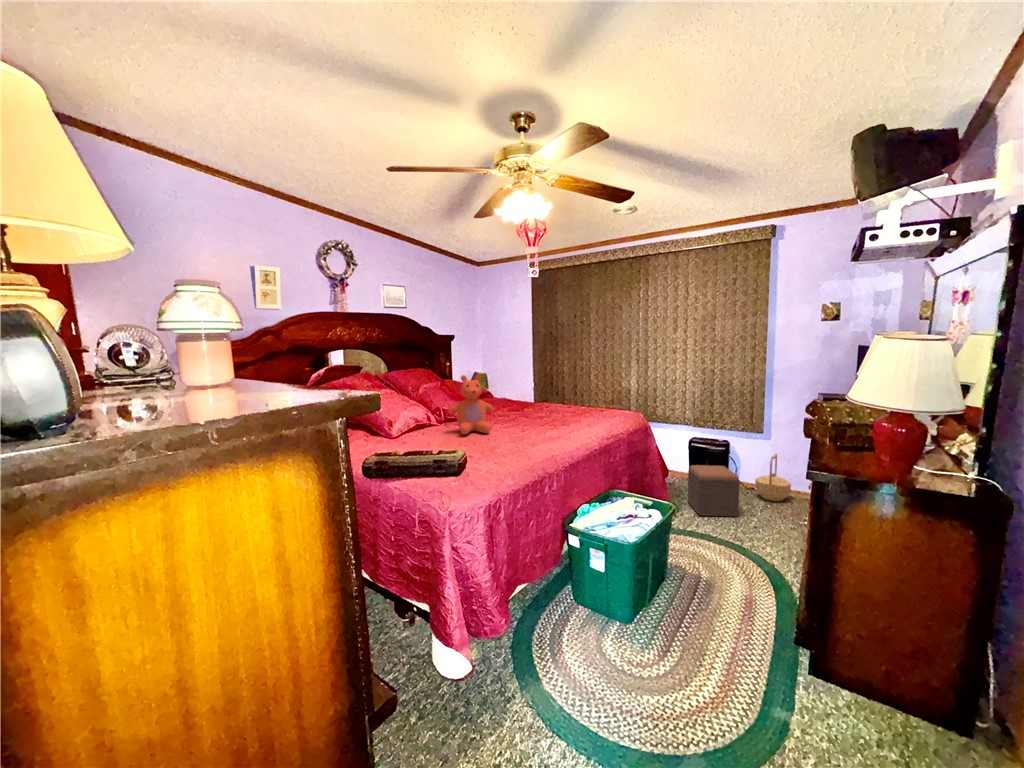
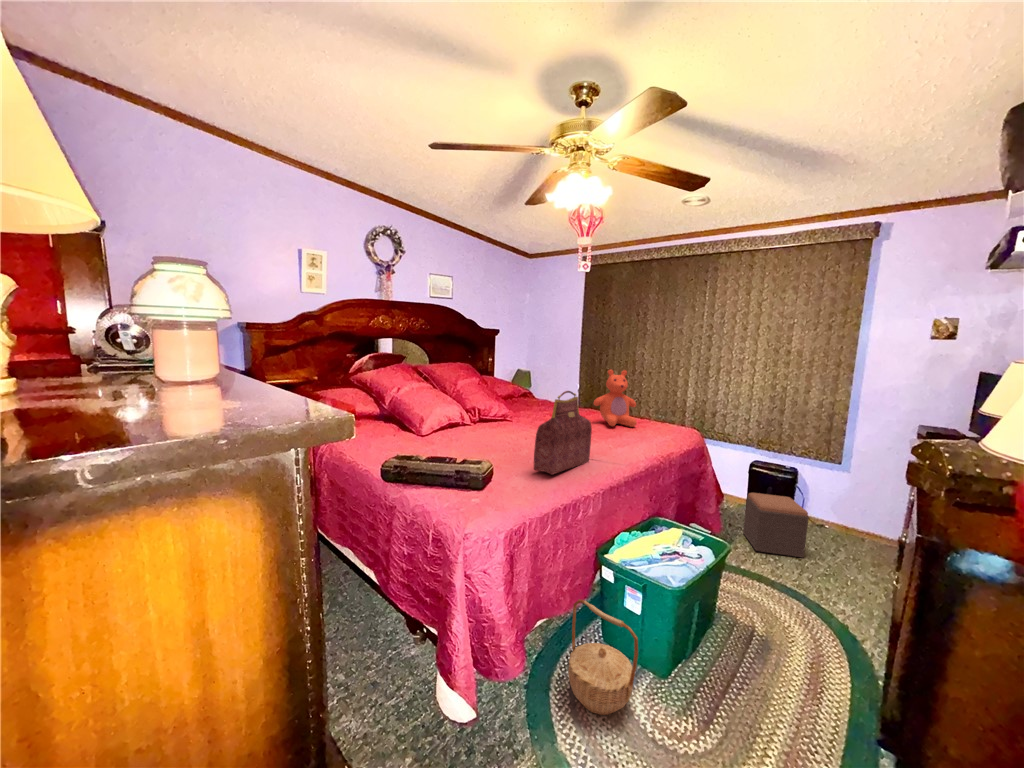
teddy bear: present [448,375,494,434] -> present [594,370,637,427]
handbag: none [502,383,550,458] -> present [534,391,592,475]
basket: present [755,454,791,501] -> present [568,599,638,715]

